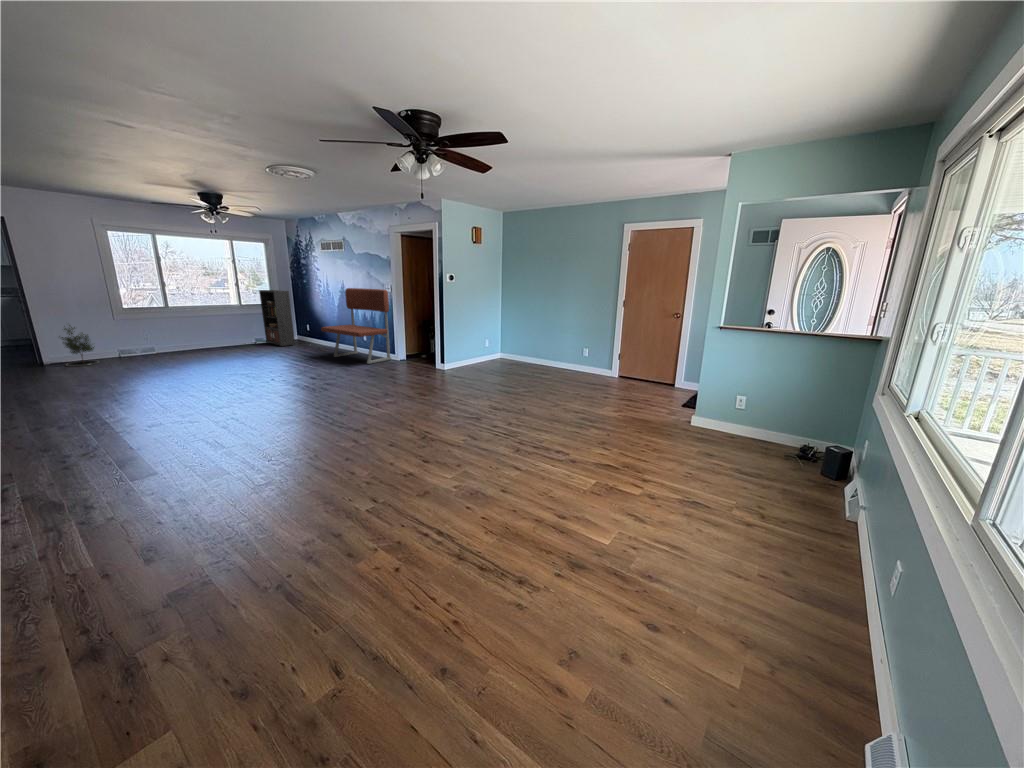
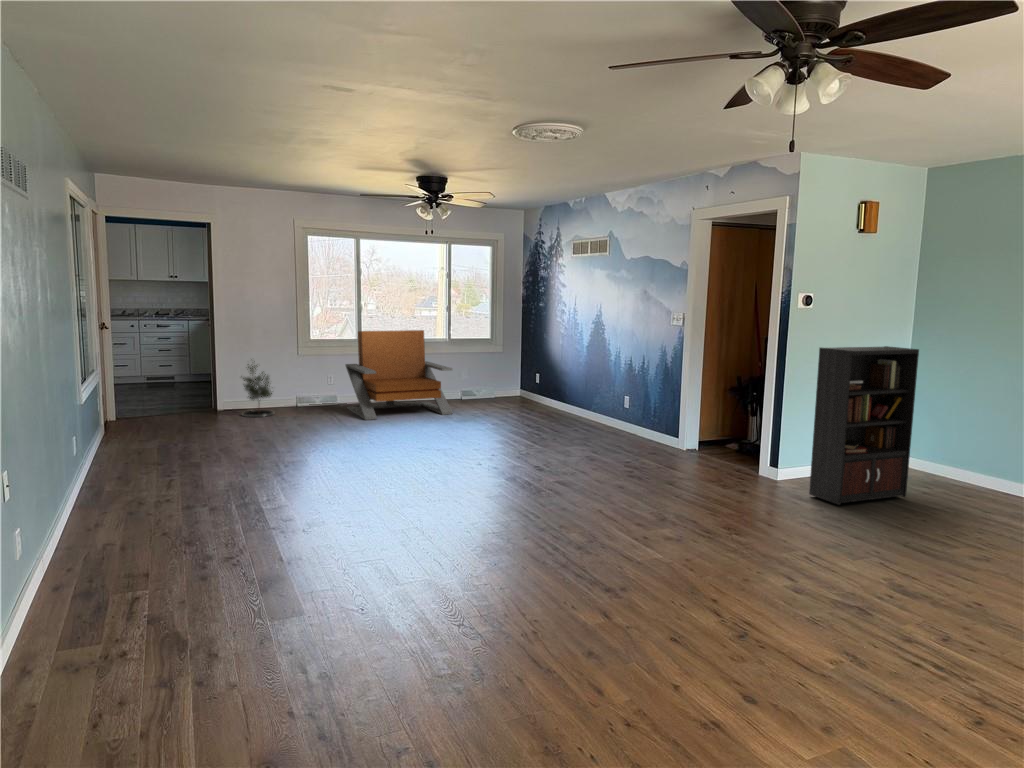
bench: present [321,288,391,364] -> none [558,317,678,454]
bookcase: present [259,290,295,346] -> present [809,346,919,505]
lounge chair: none [159,299,252,361] -> present [346,330,452,420]

